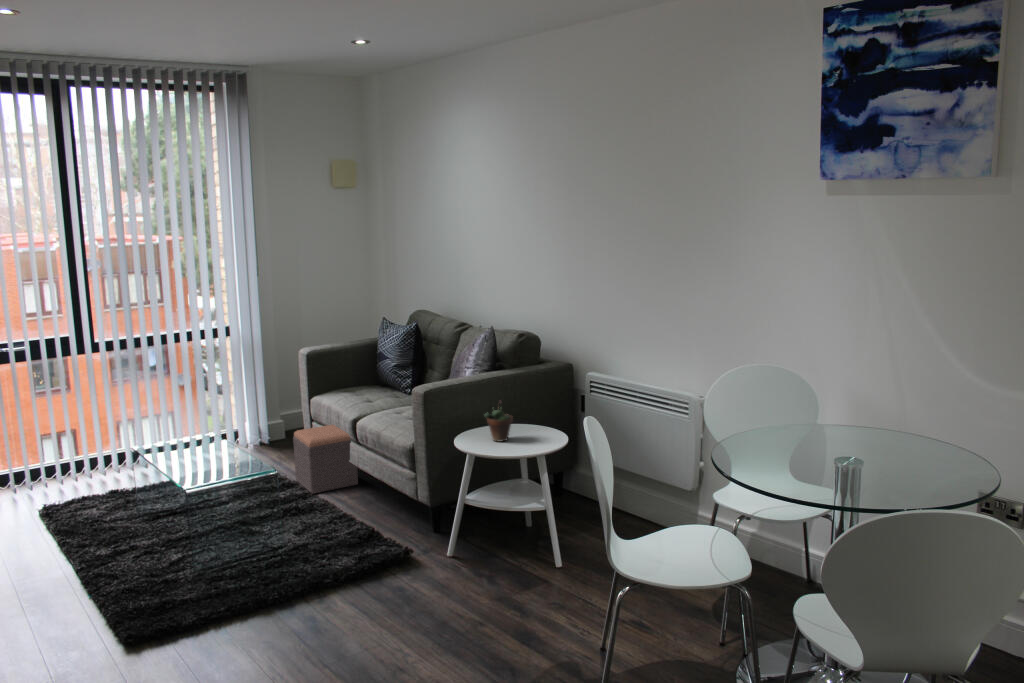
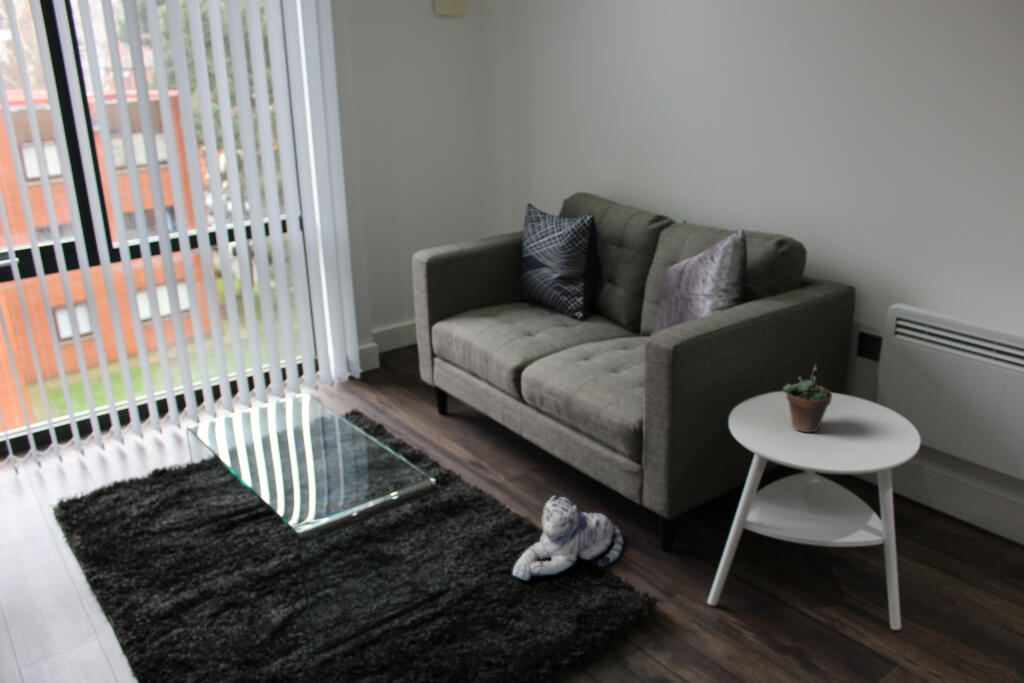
footstool: present [293,425,358,494] -> none [418,366,515,474]
plush toy: none [327,489,407,542] -> present [513,496,623,580]

